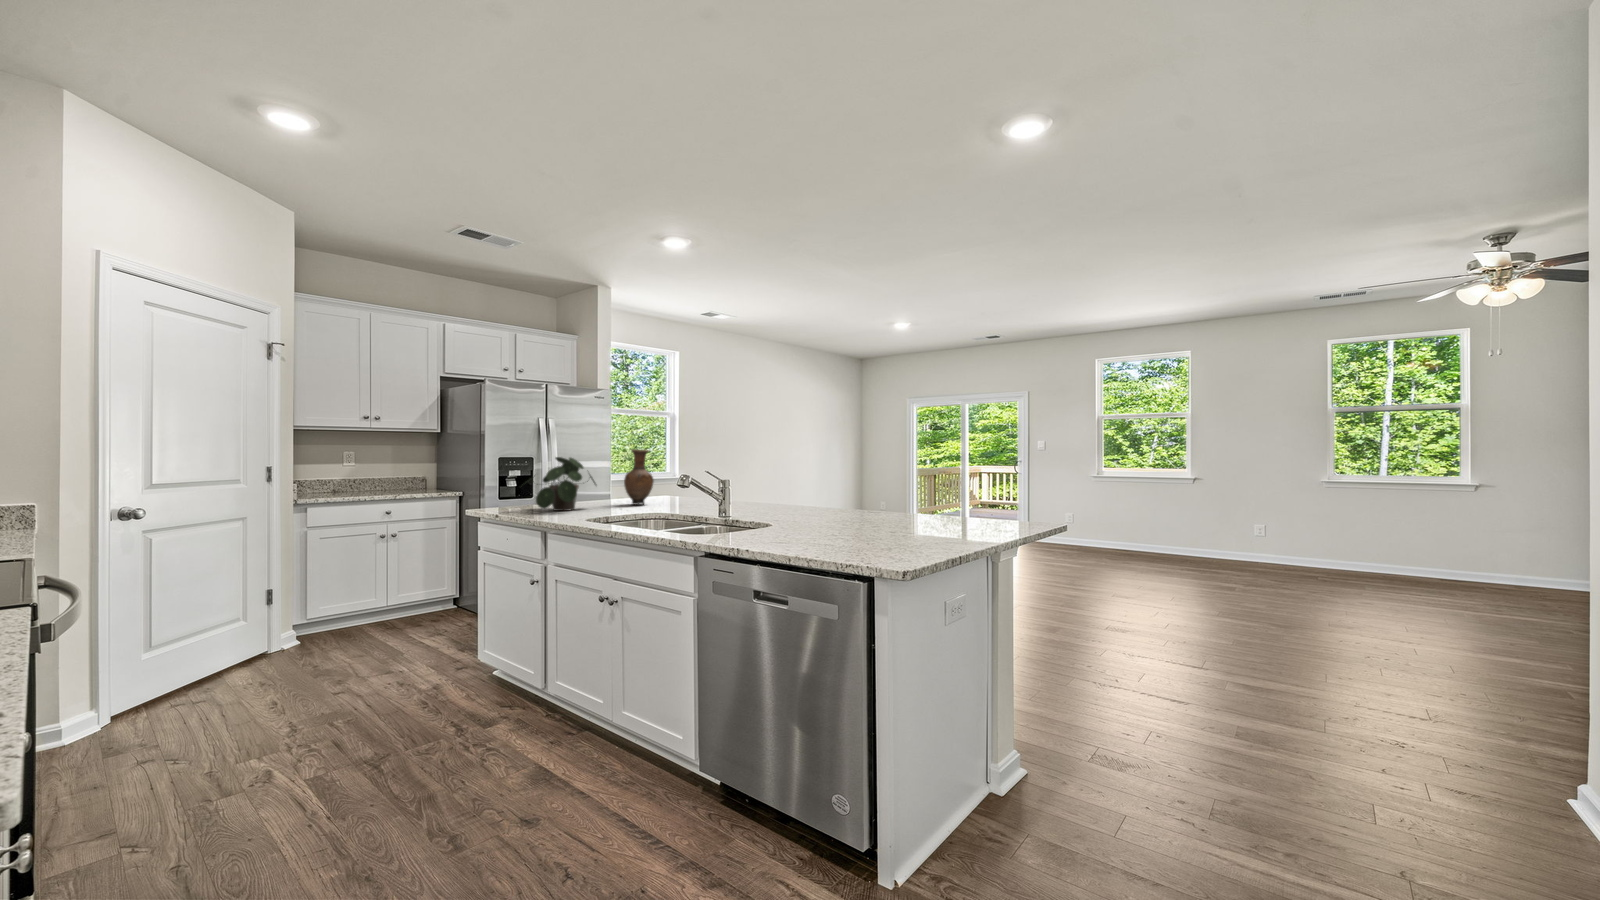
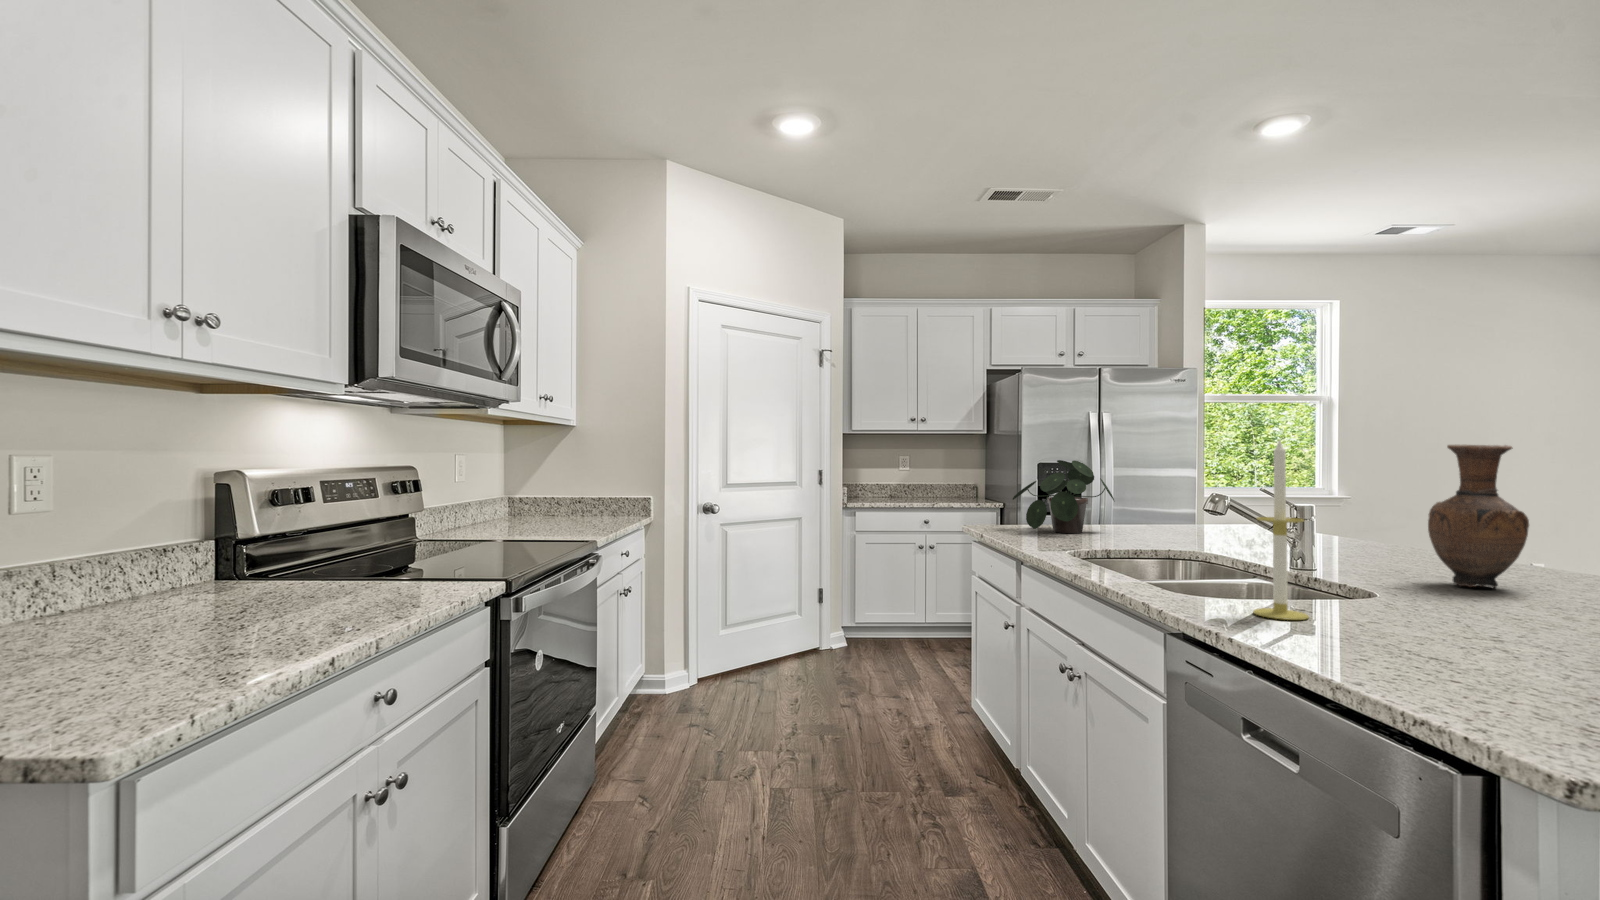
candle: none [733,448,757,542] -> present [1253,441,1309,620]
vase: present [624,449,654,504] -> present [1428,445,1529,588]

